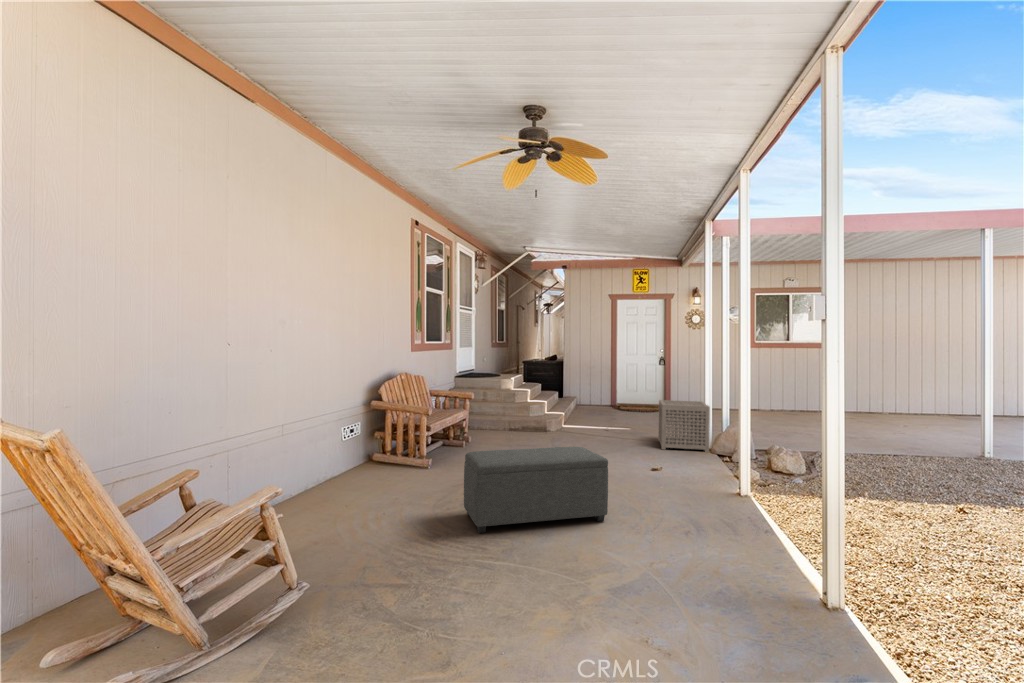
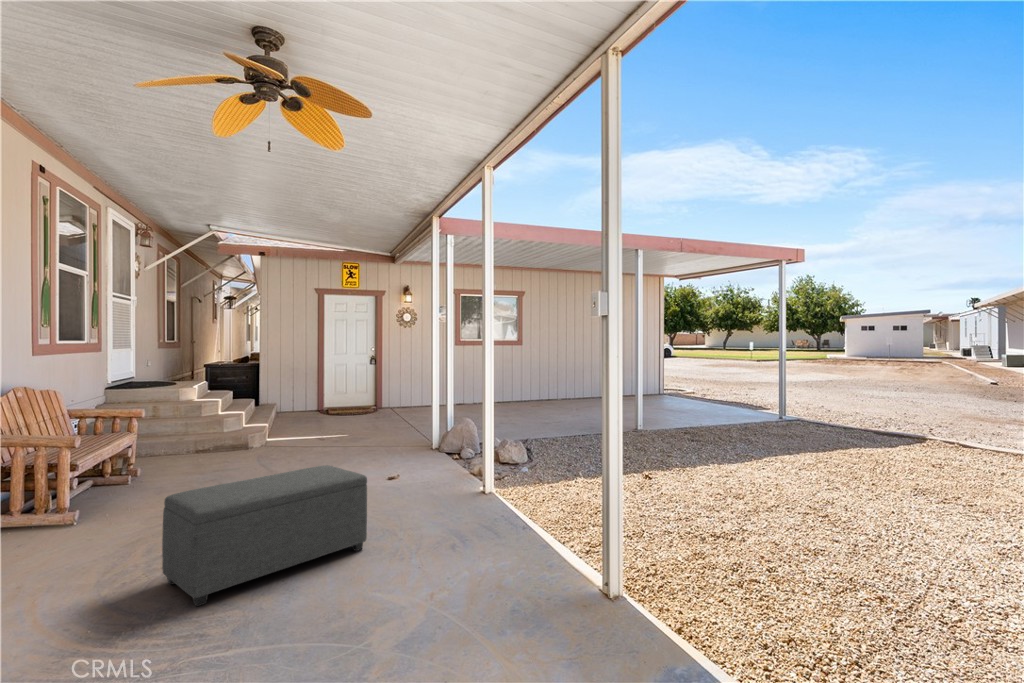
side table: present [659,400,710,452] -> none [385,401,439,455]

